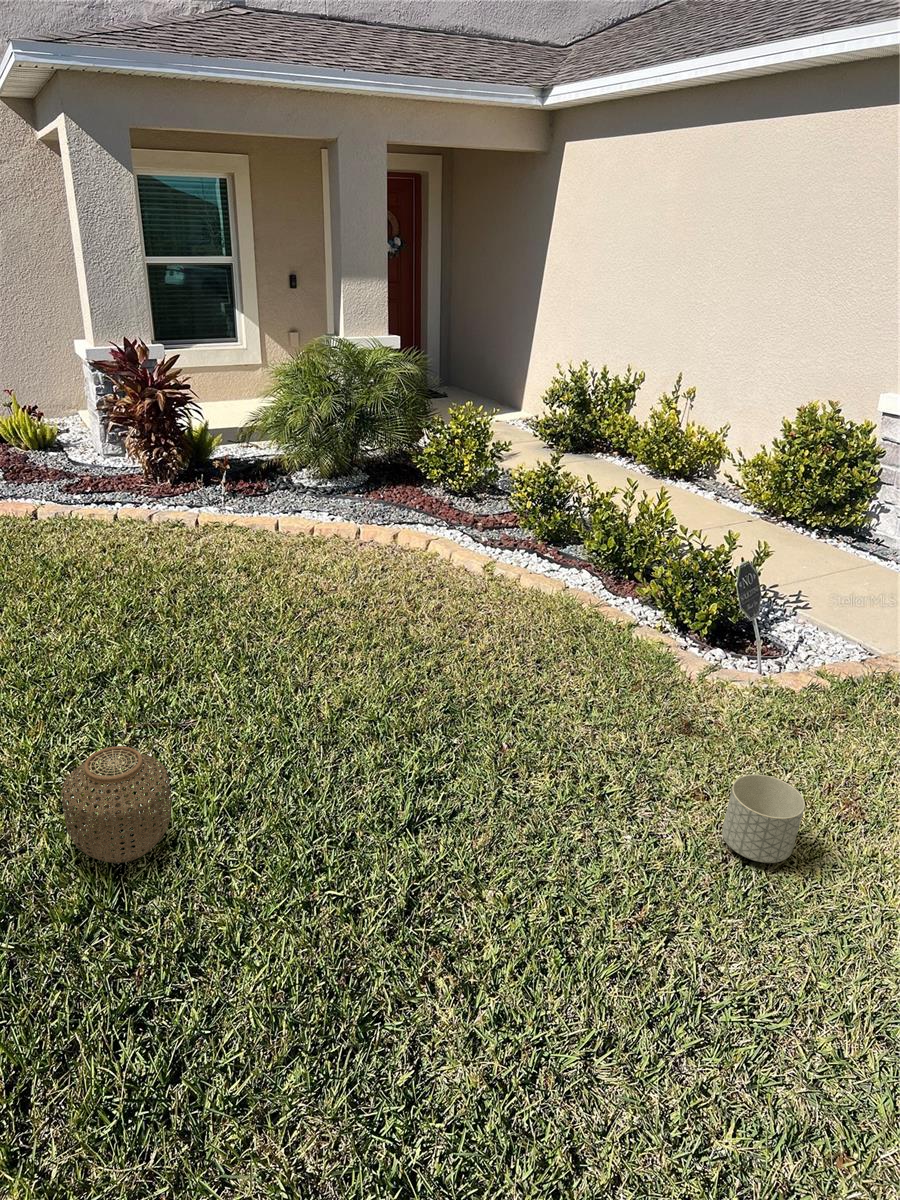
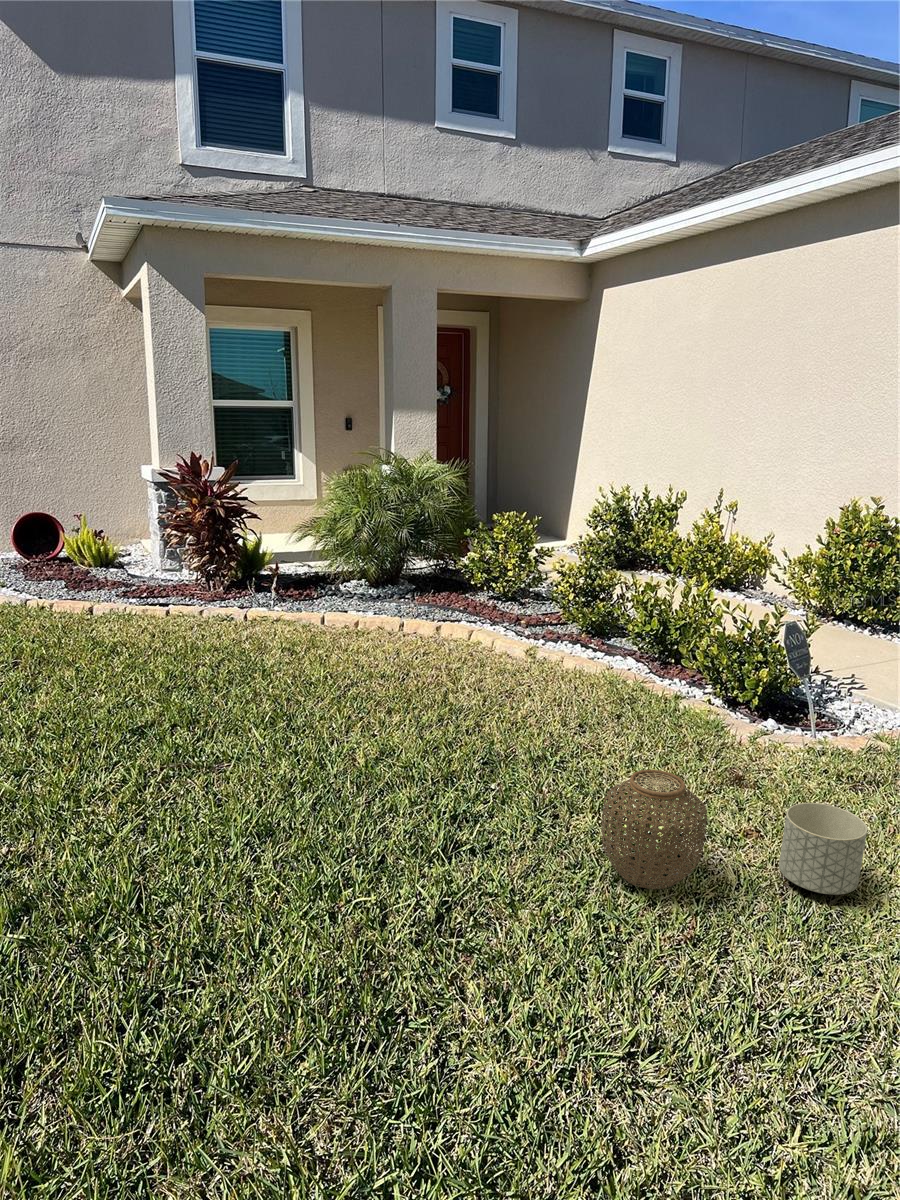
woven basket: present [61,746,171,863] -> present [601,770,707,889]

